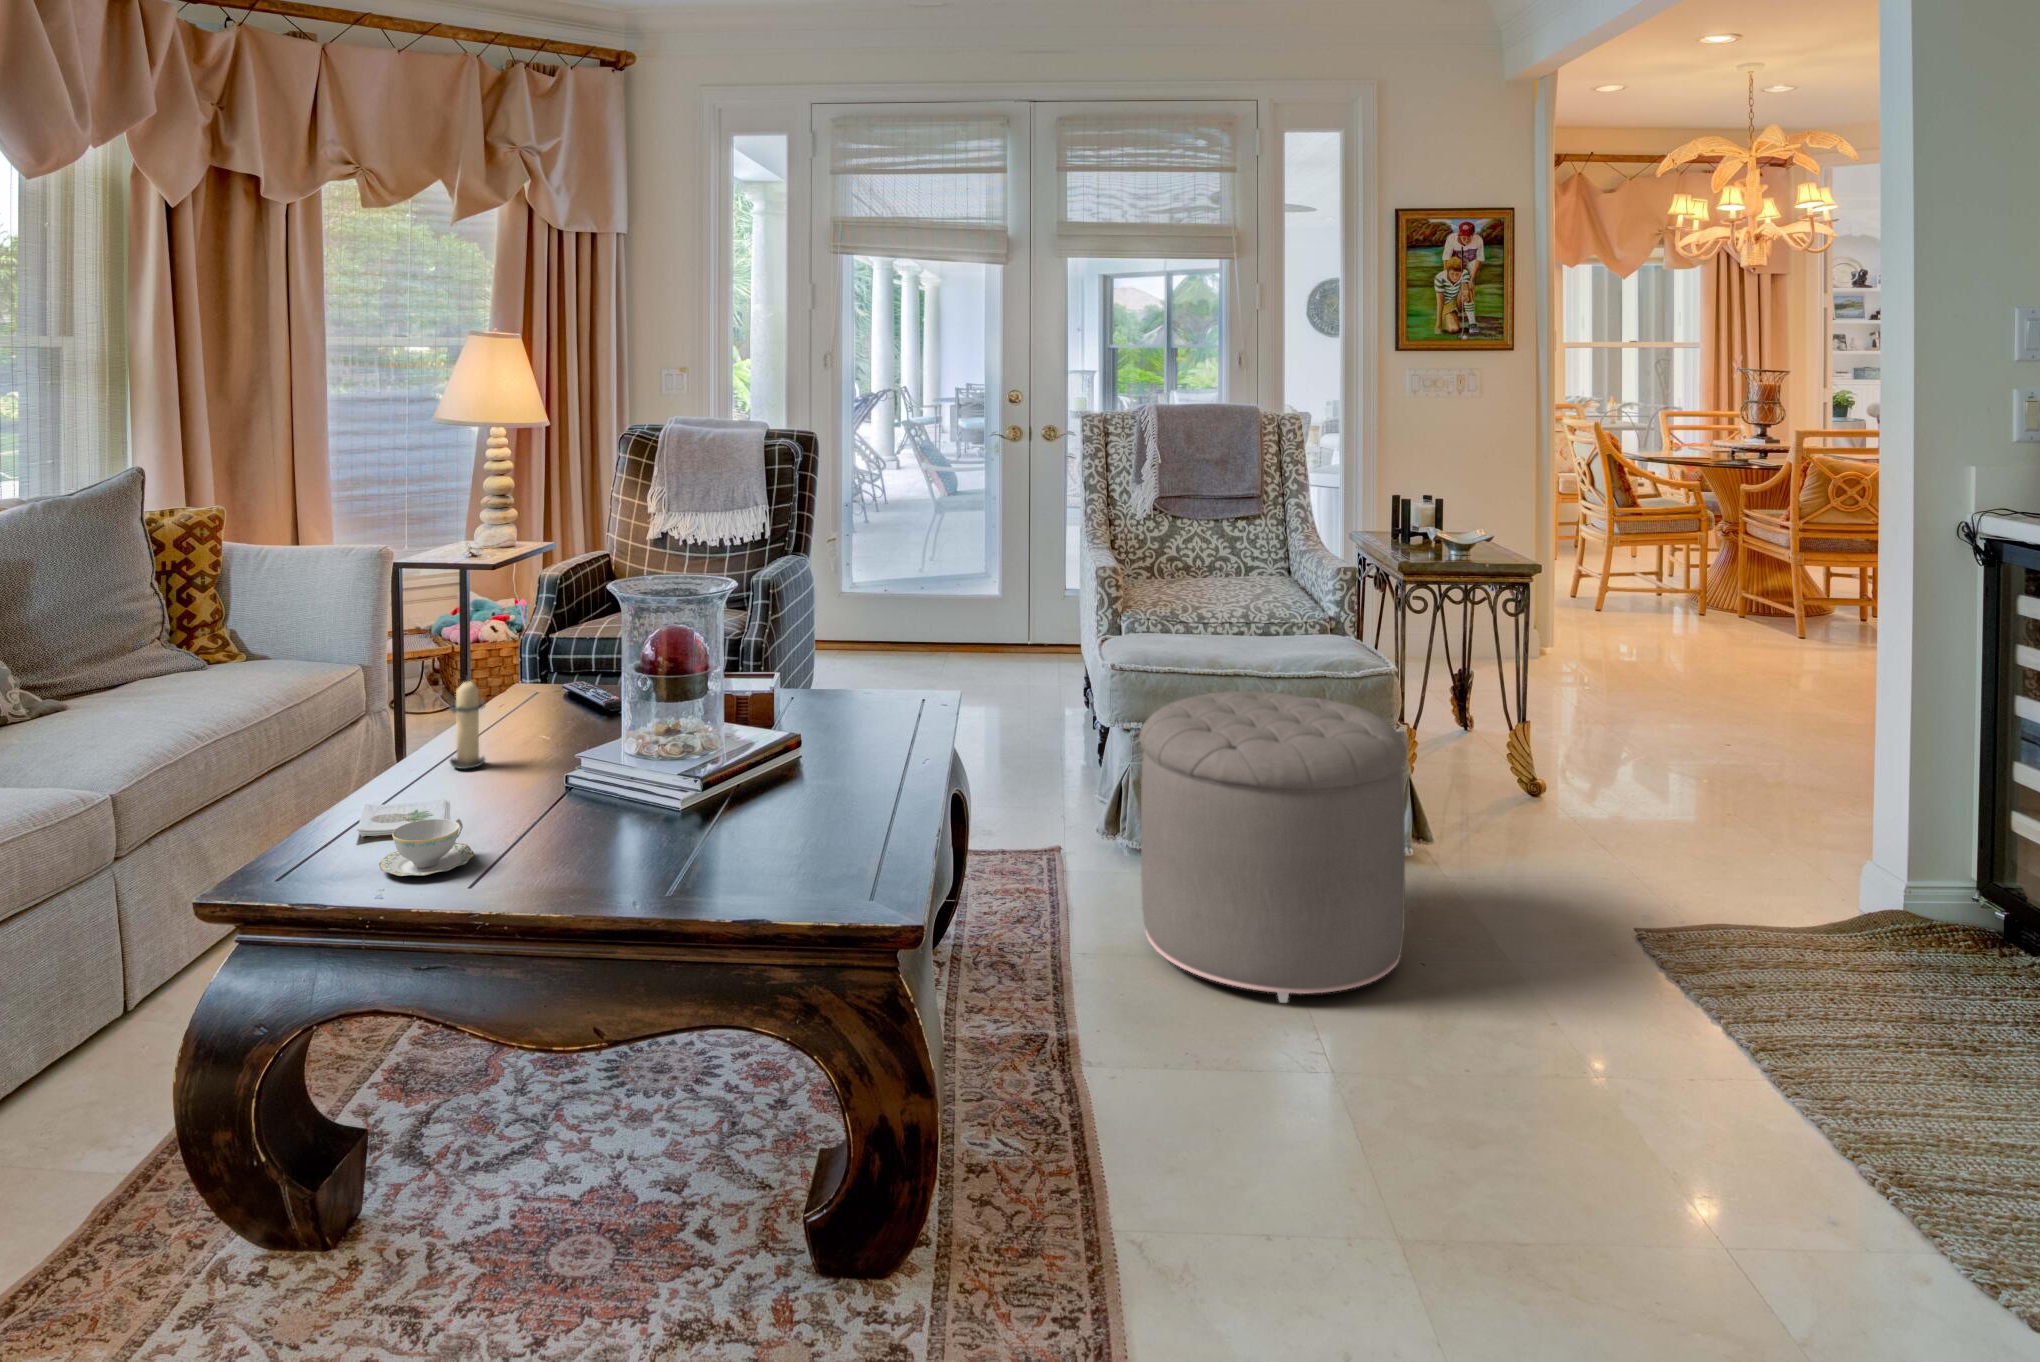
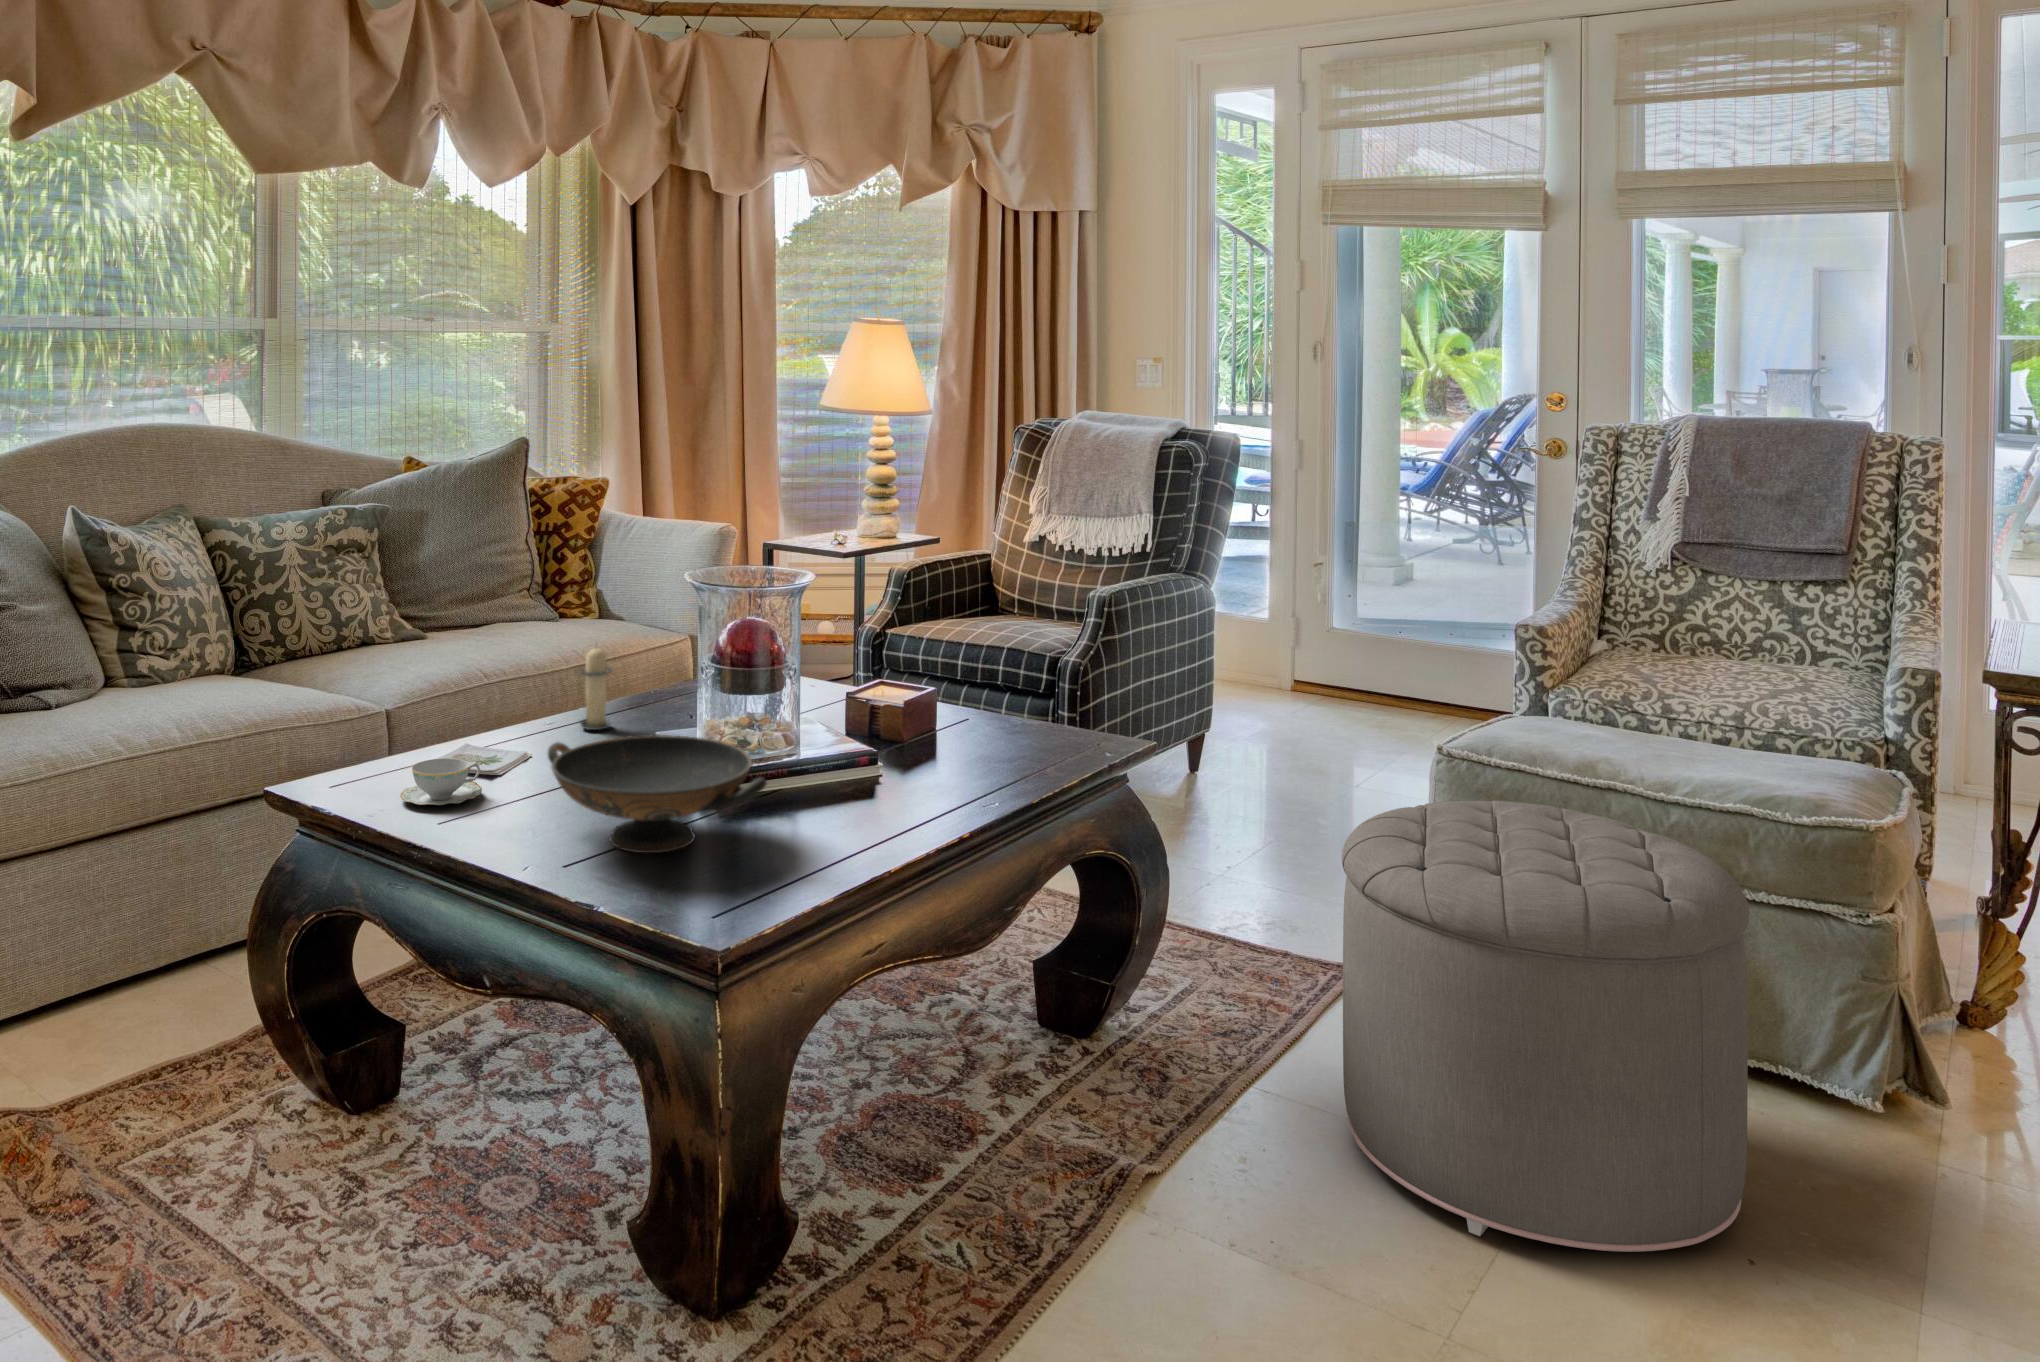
decorative bowl: none [581,746,838,867] -> present [548,735,767,853]

